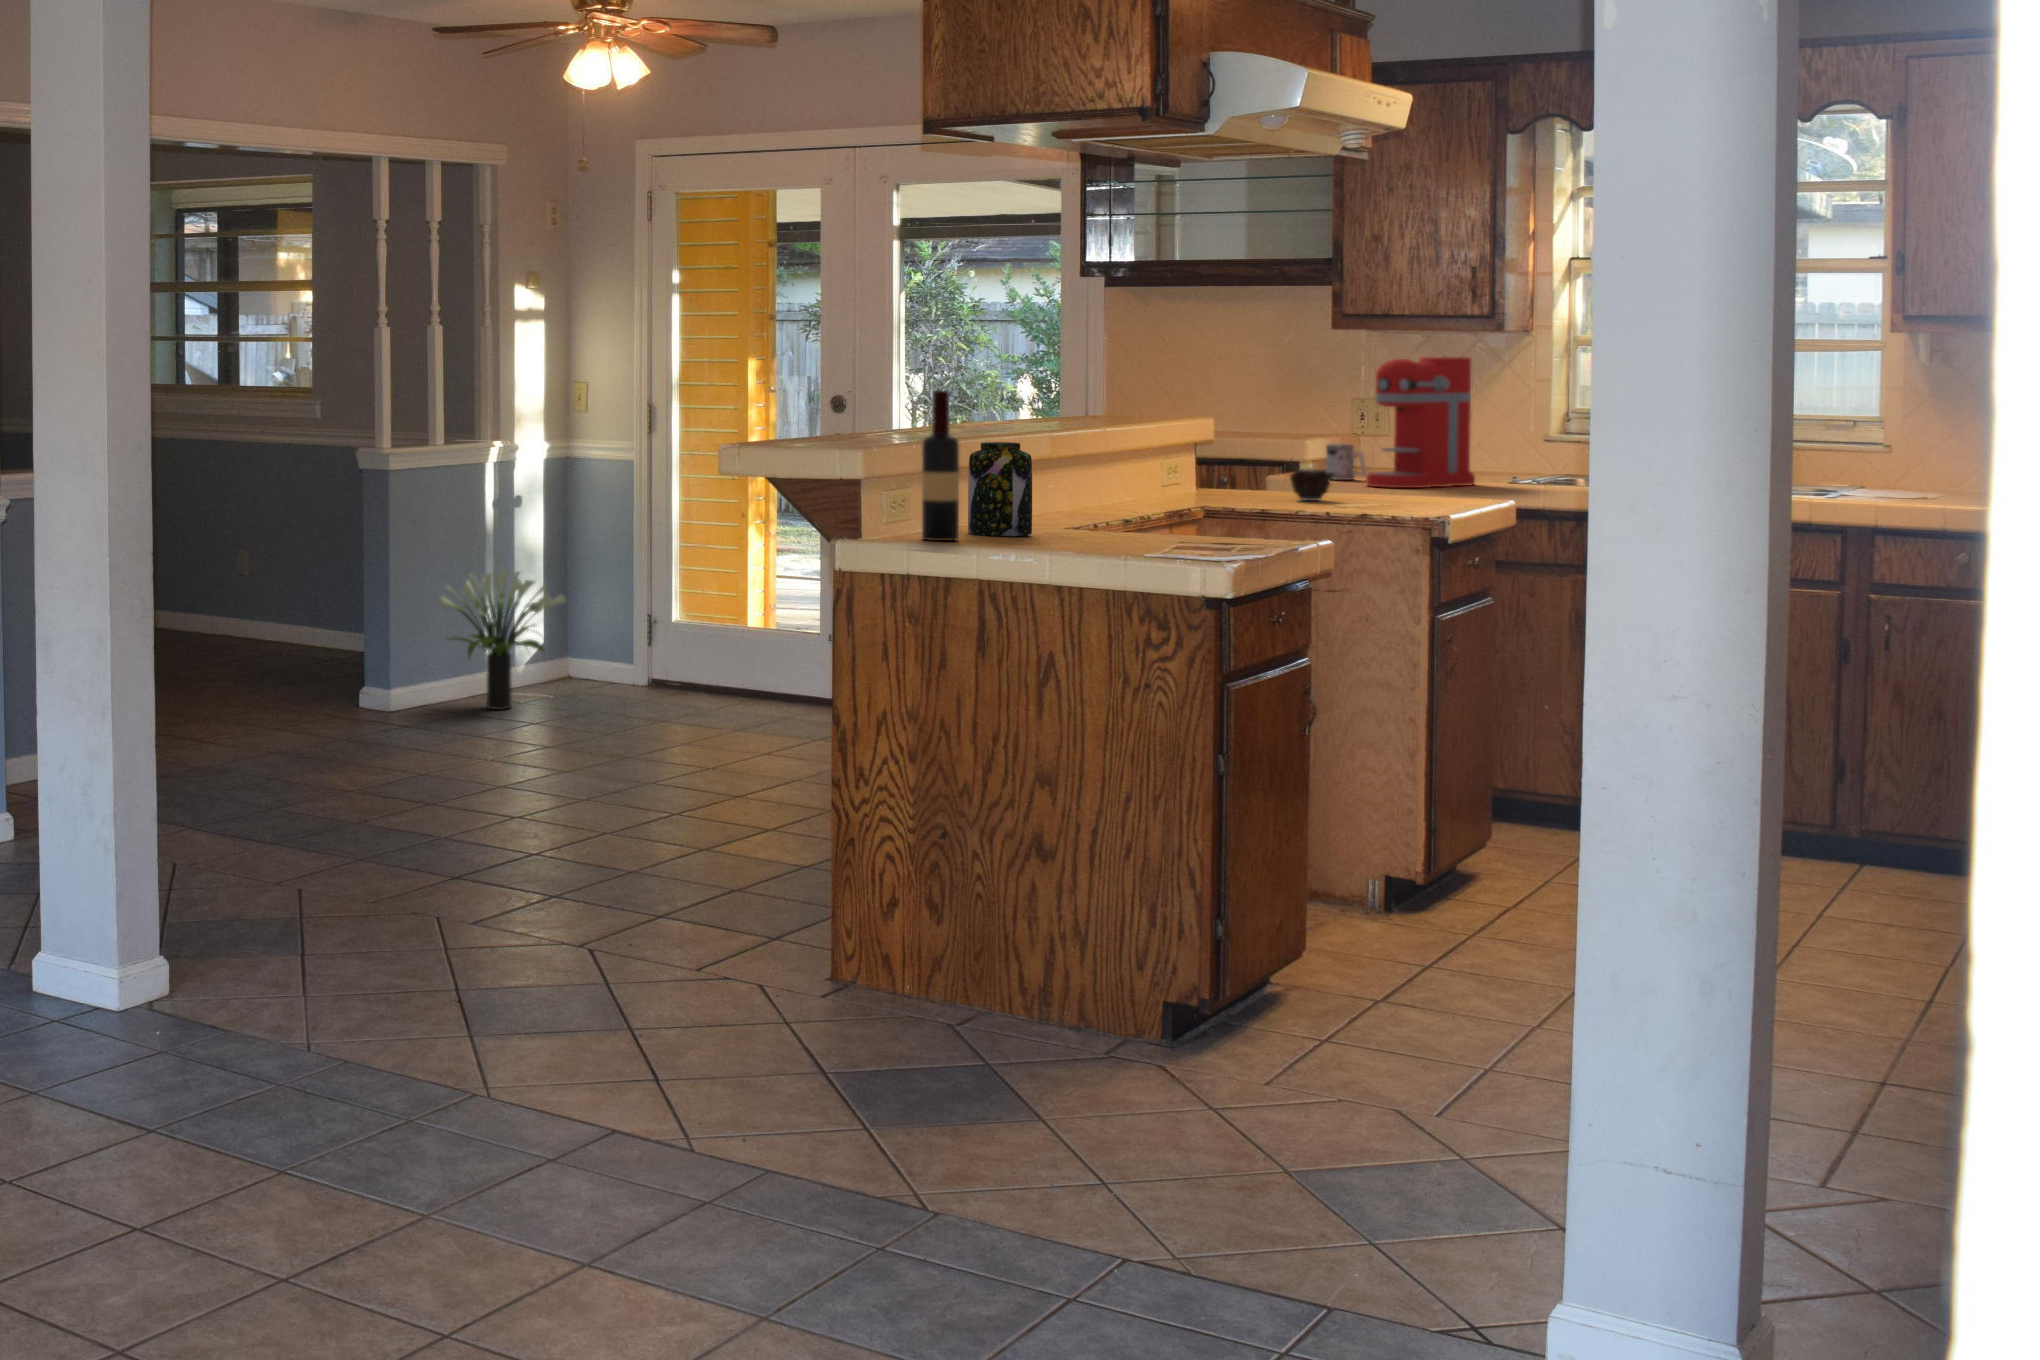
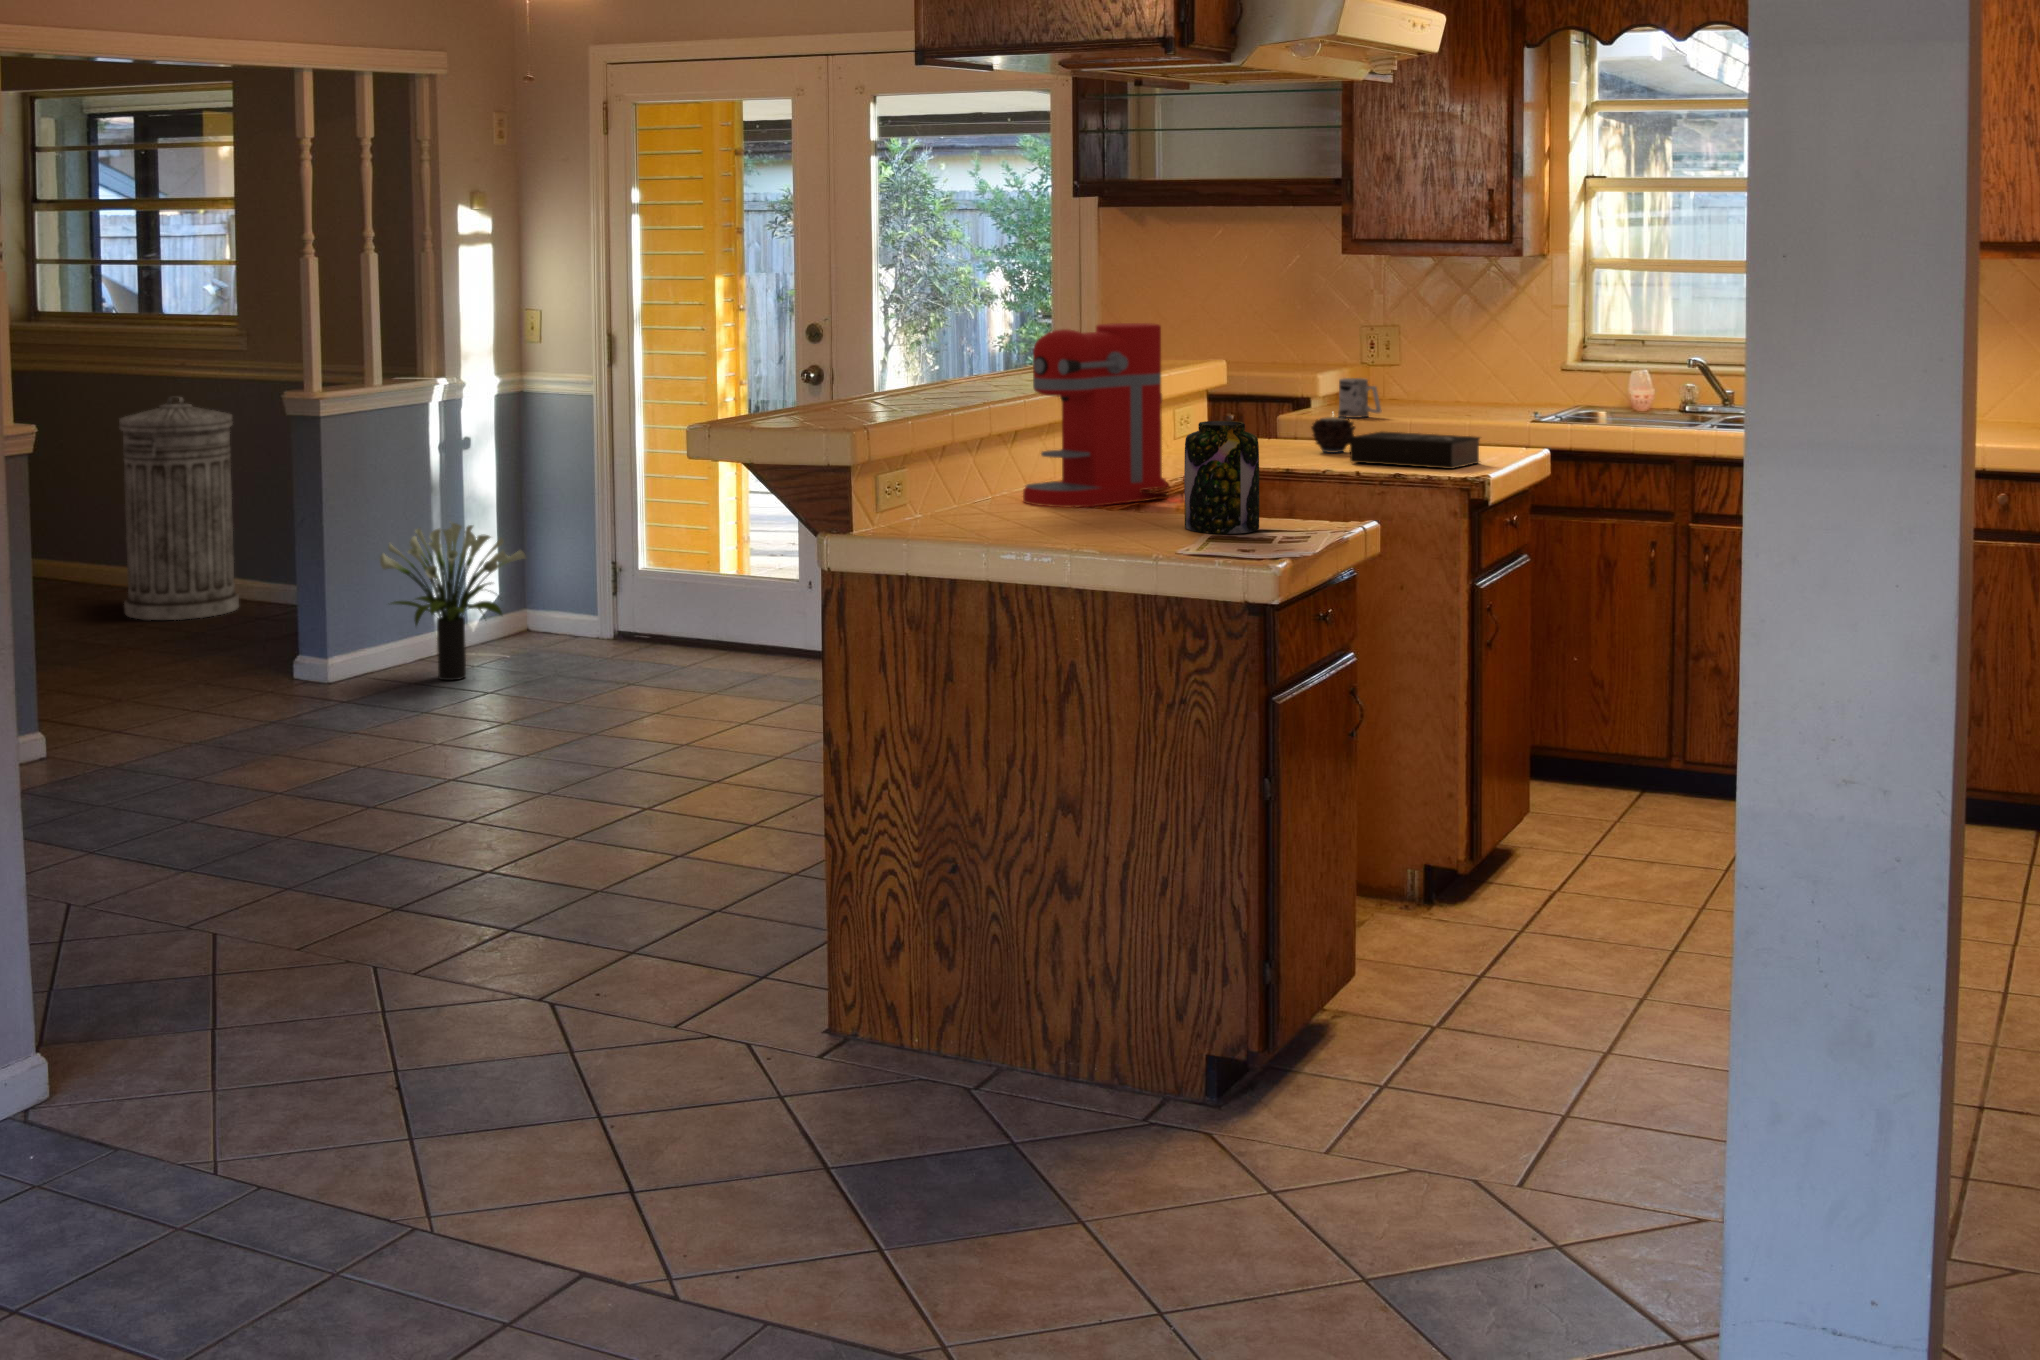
coffee maker: present [1366,357,1475,488] -> present [1023,323,1168,507]
wine bottle: present [922,390,959,541] -> none [925,360,967,534]
jar: present [968,442,1032,536] -> present [1184,421,1259,534]
trash can: none [212,459,310,656] -> present [119,397,239,620]
book: none [1323,480,1451,512] -> present [1350,432,1480,469]

